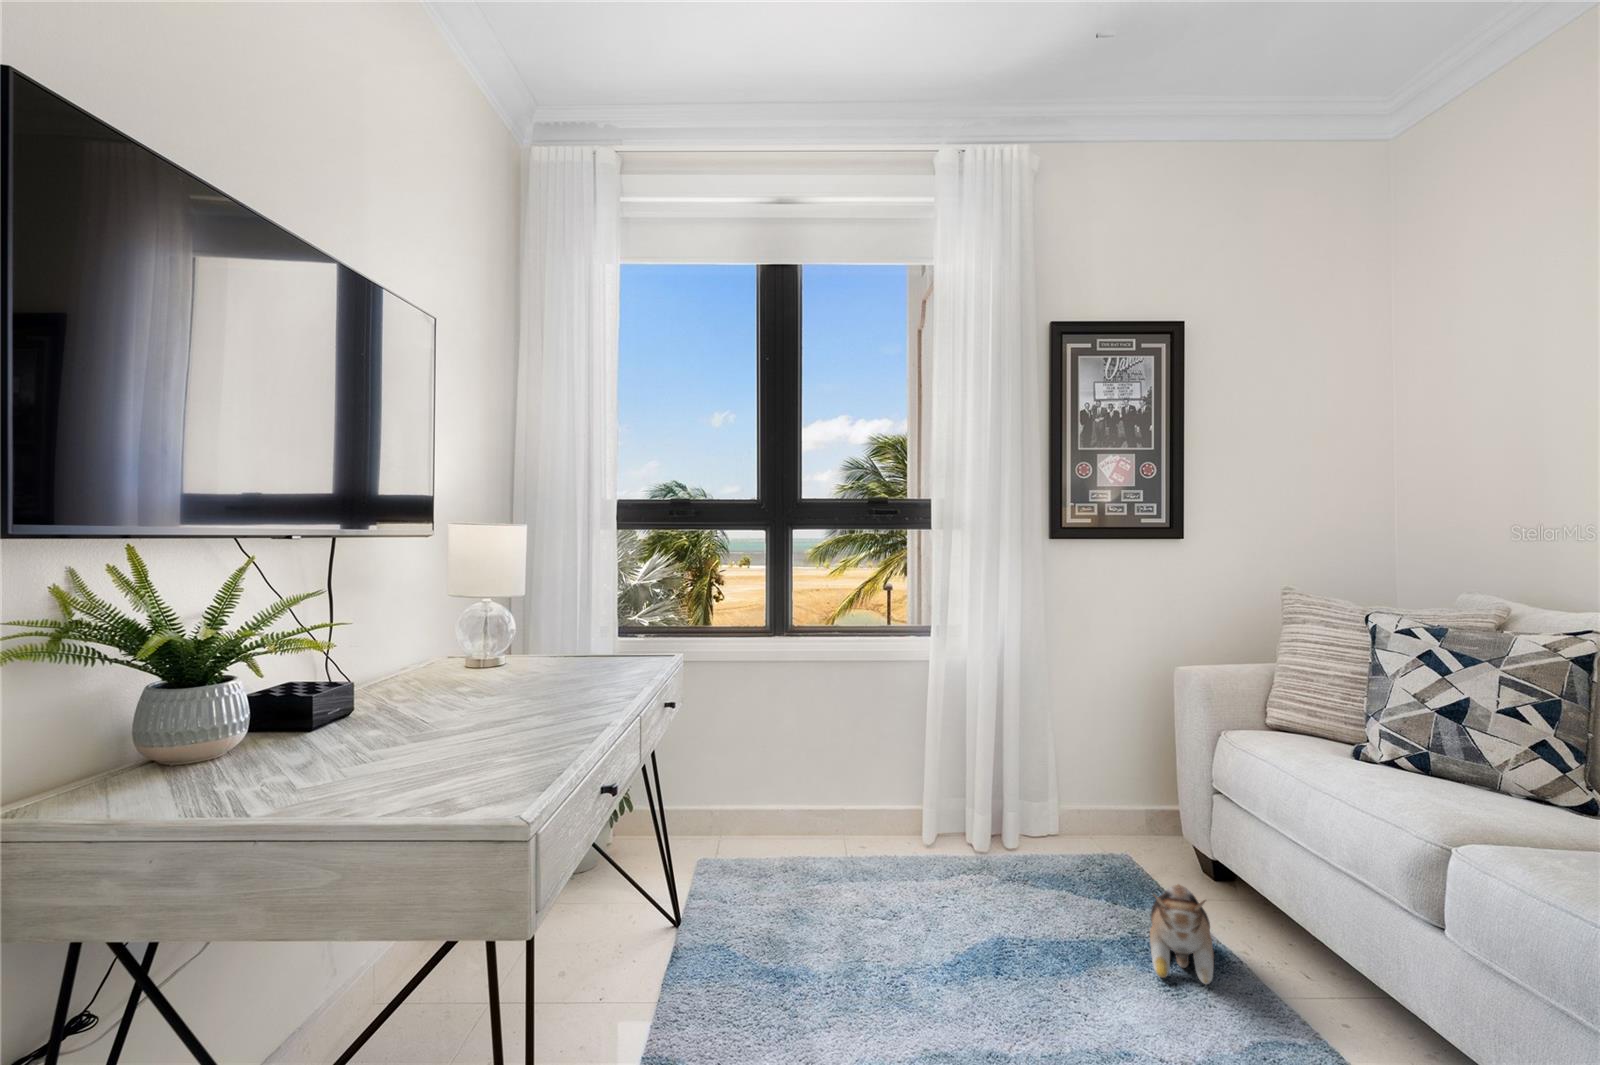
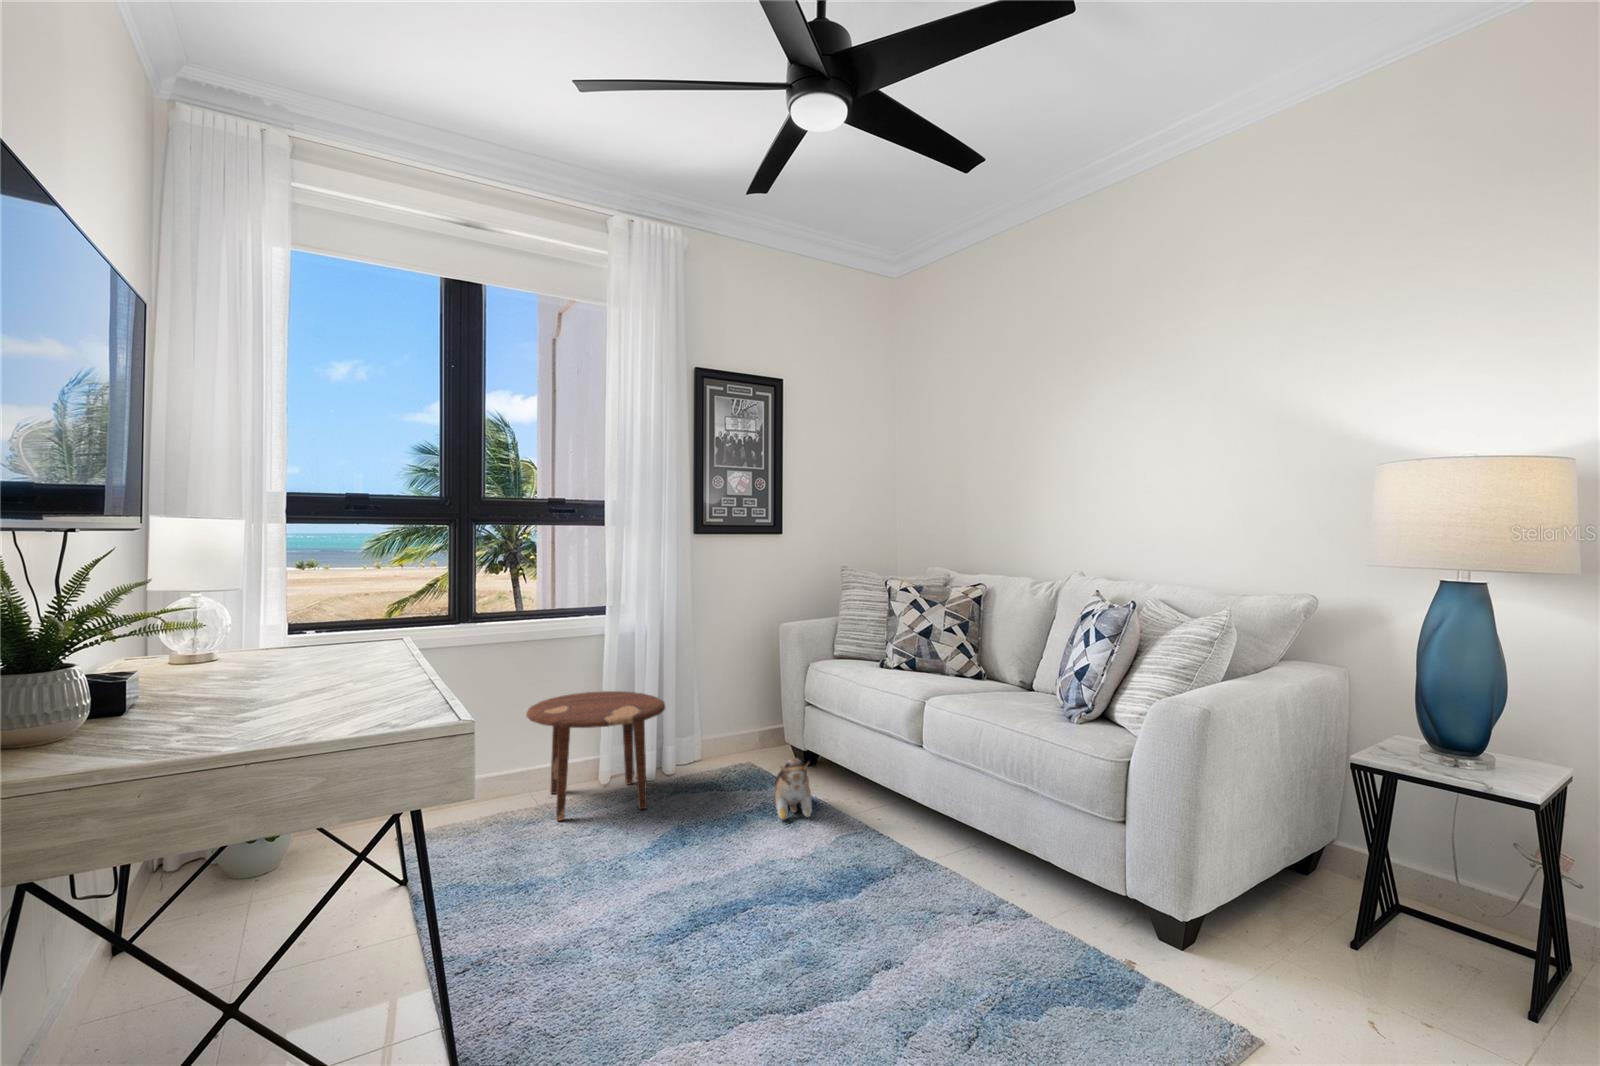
side table: none [825,729,995,900] -> present [526,691,665,820]

